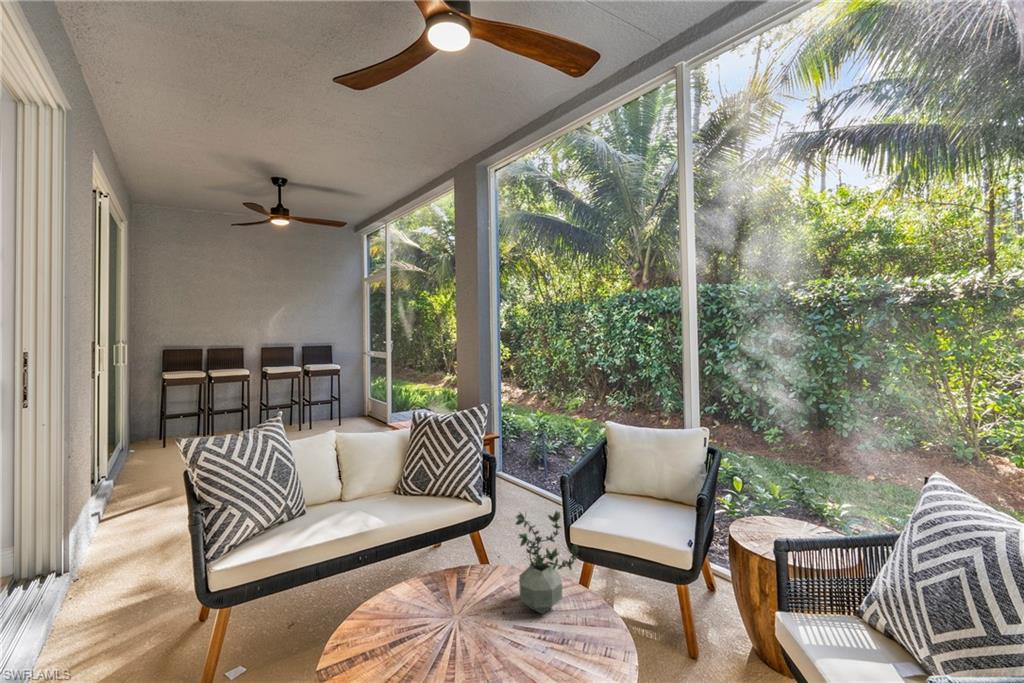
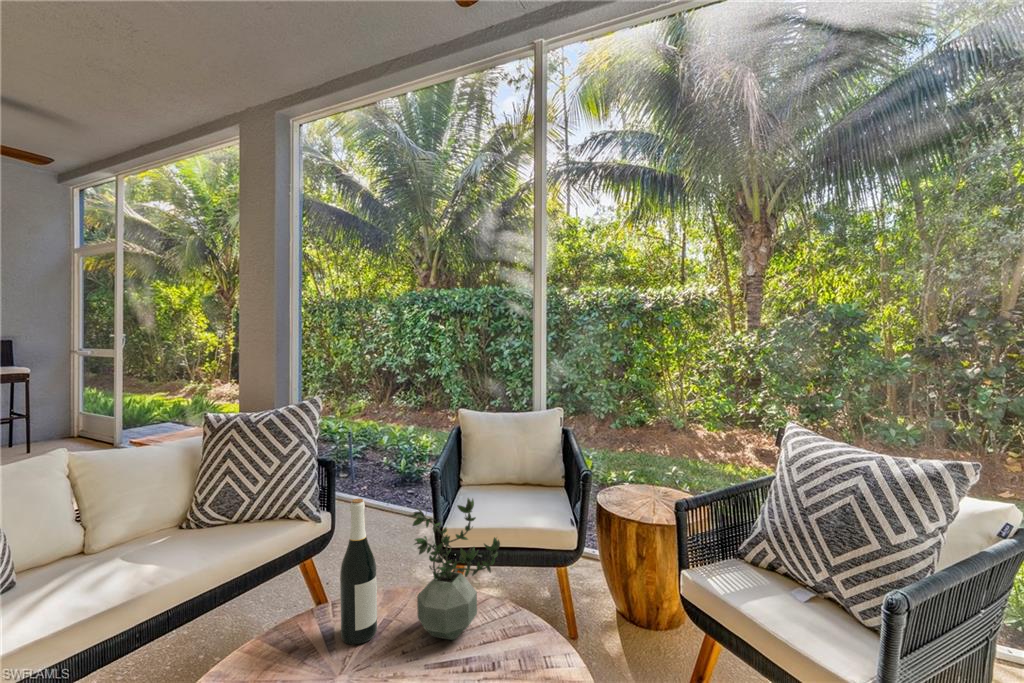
wine bottle: none [469,498,494,600] -> present [340,498,377,644]

